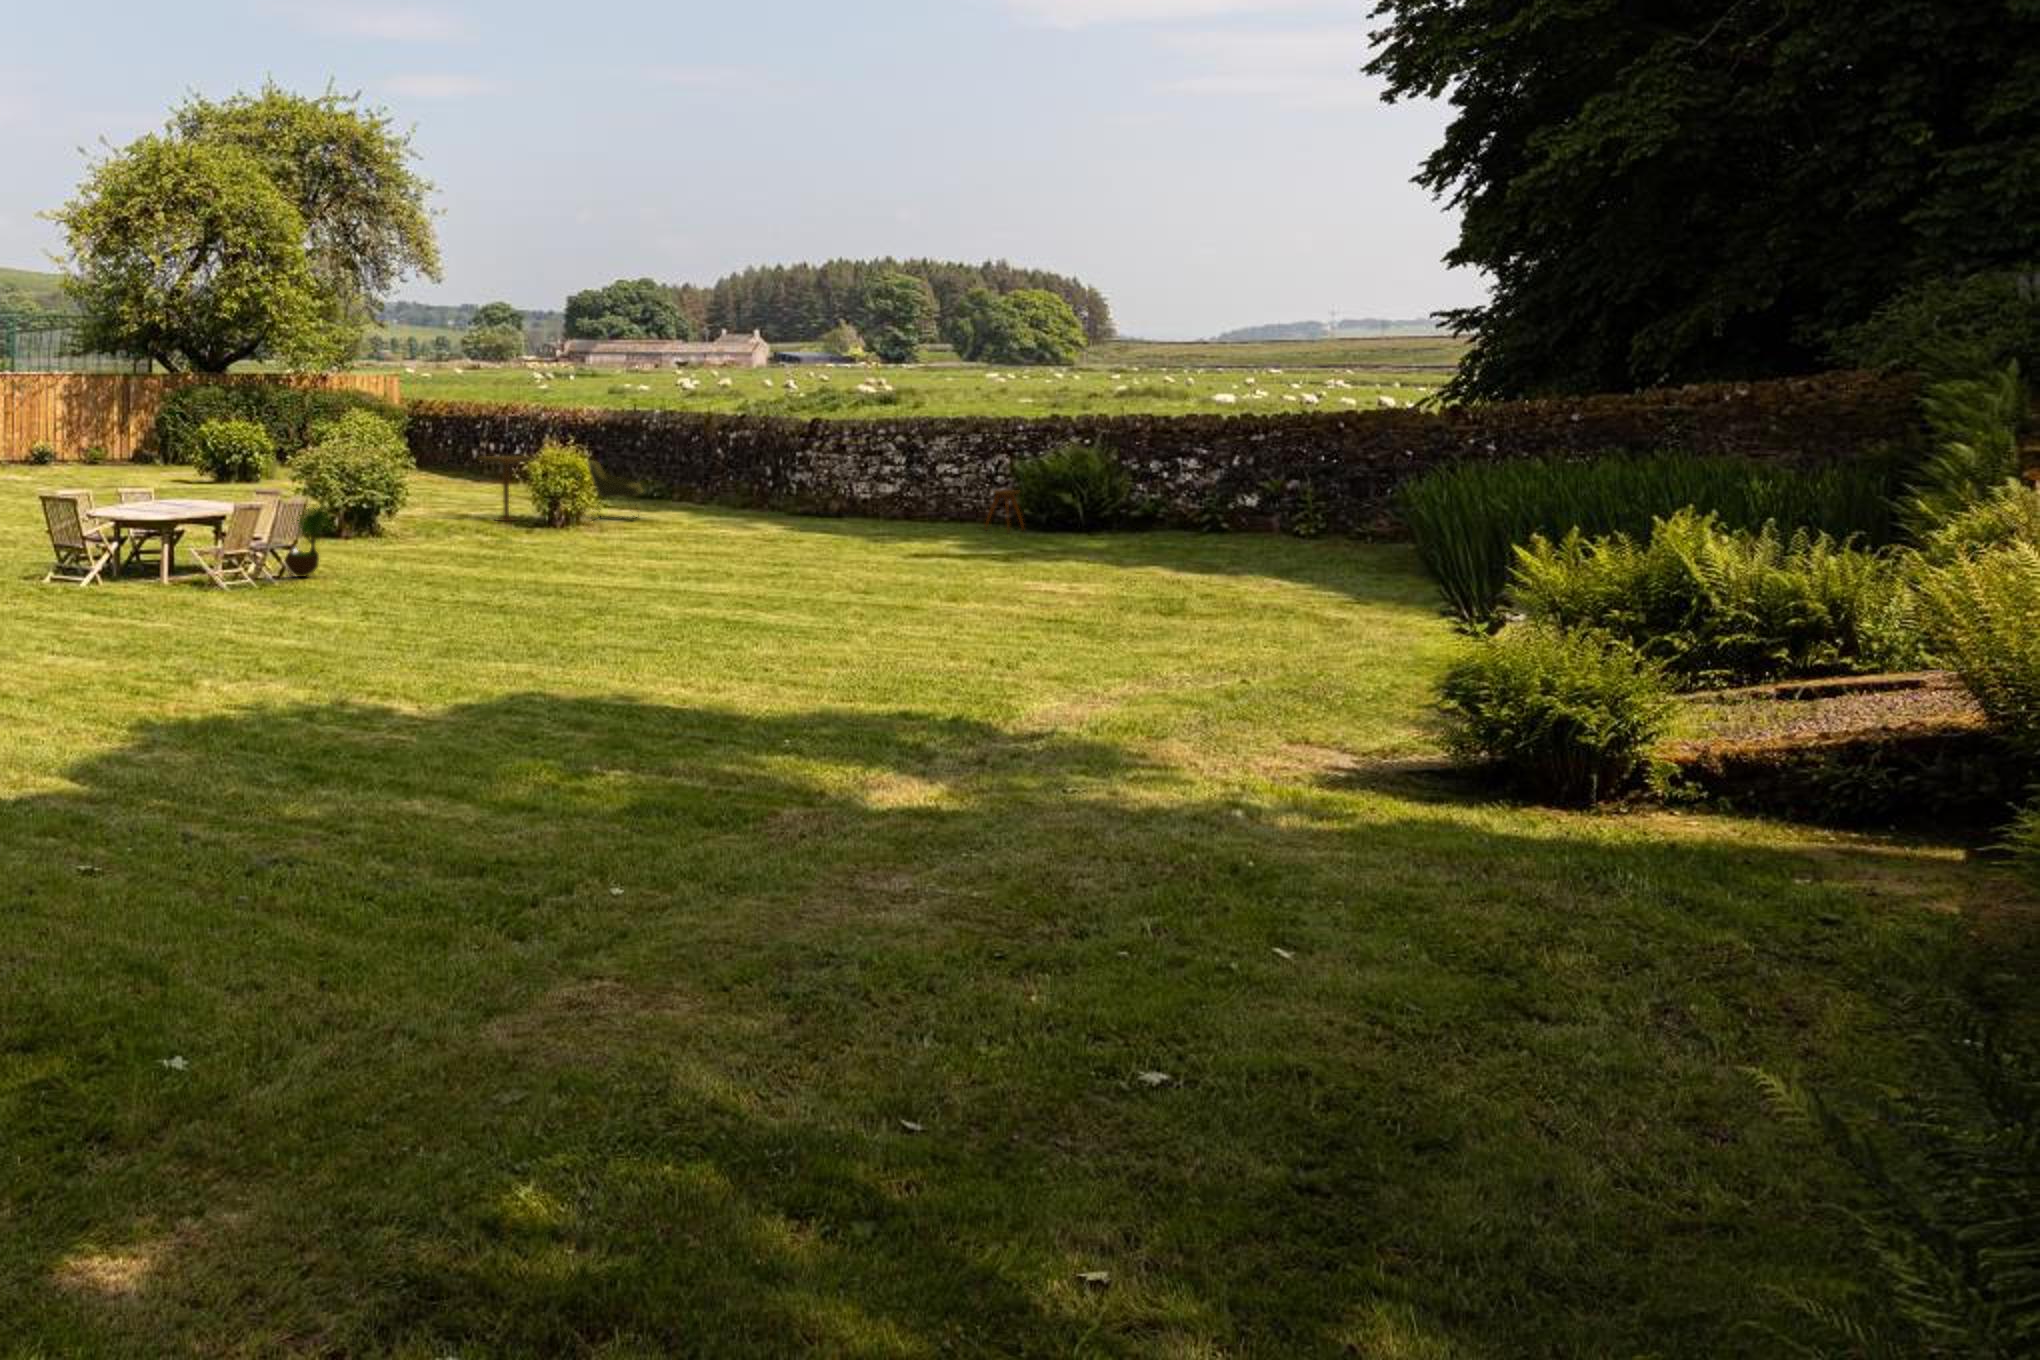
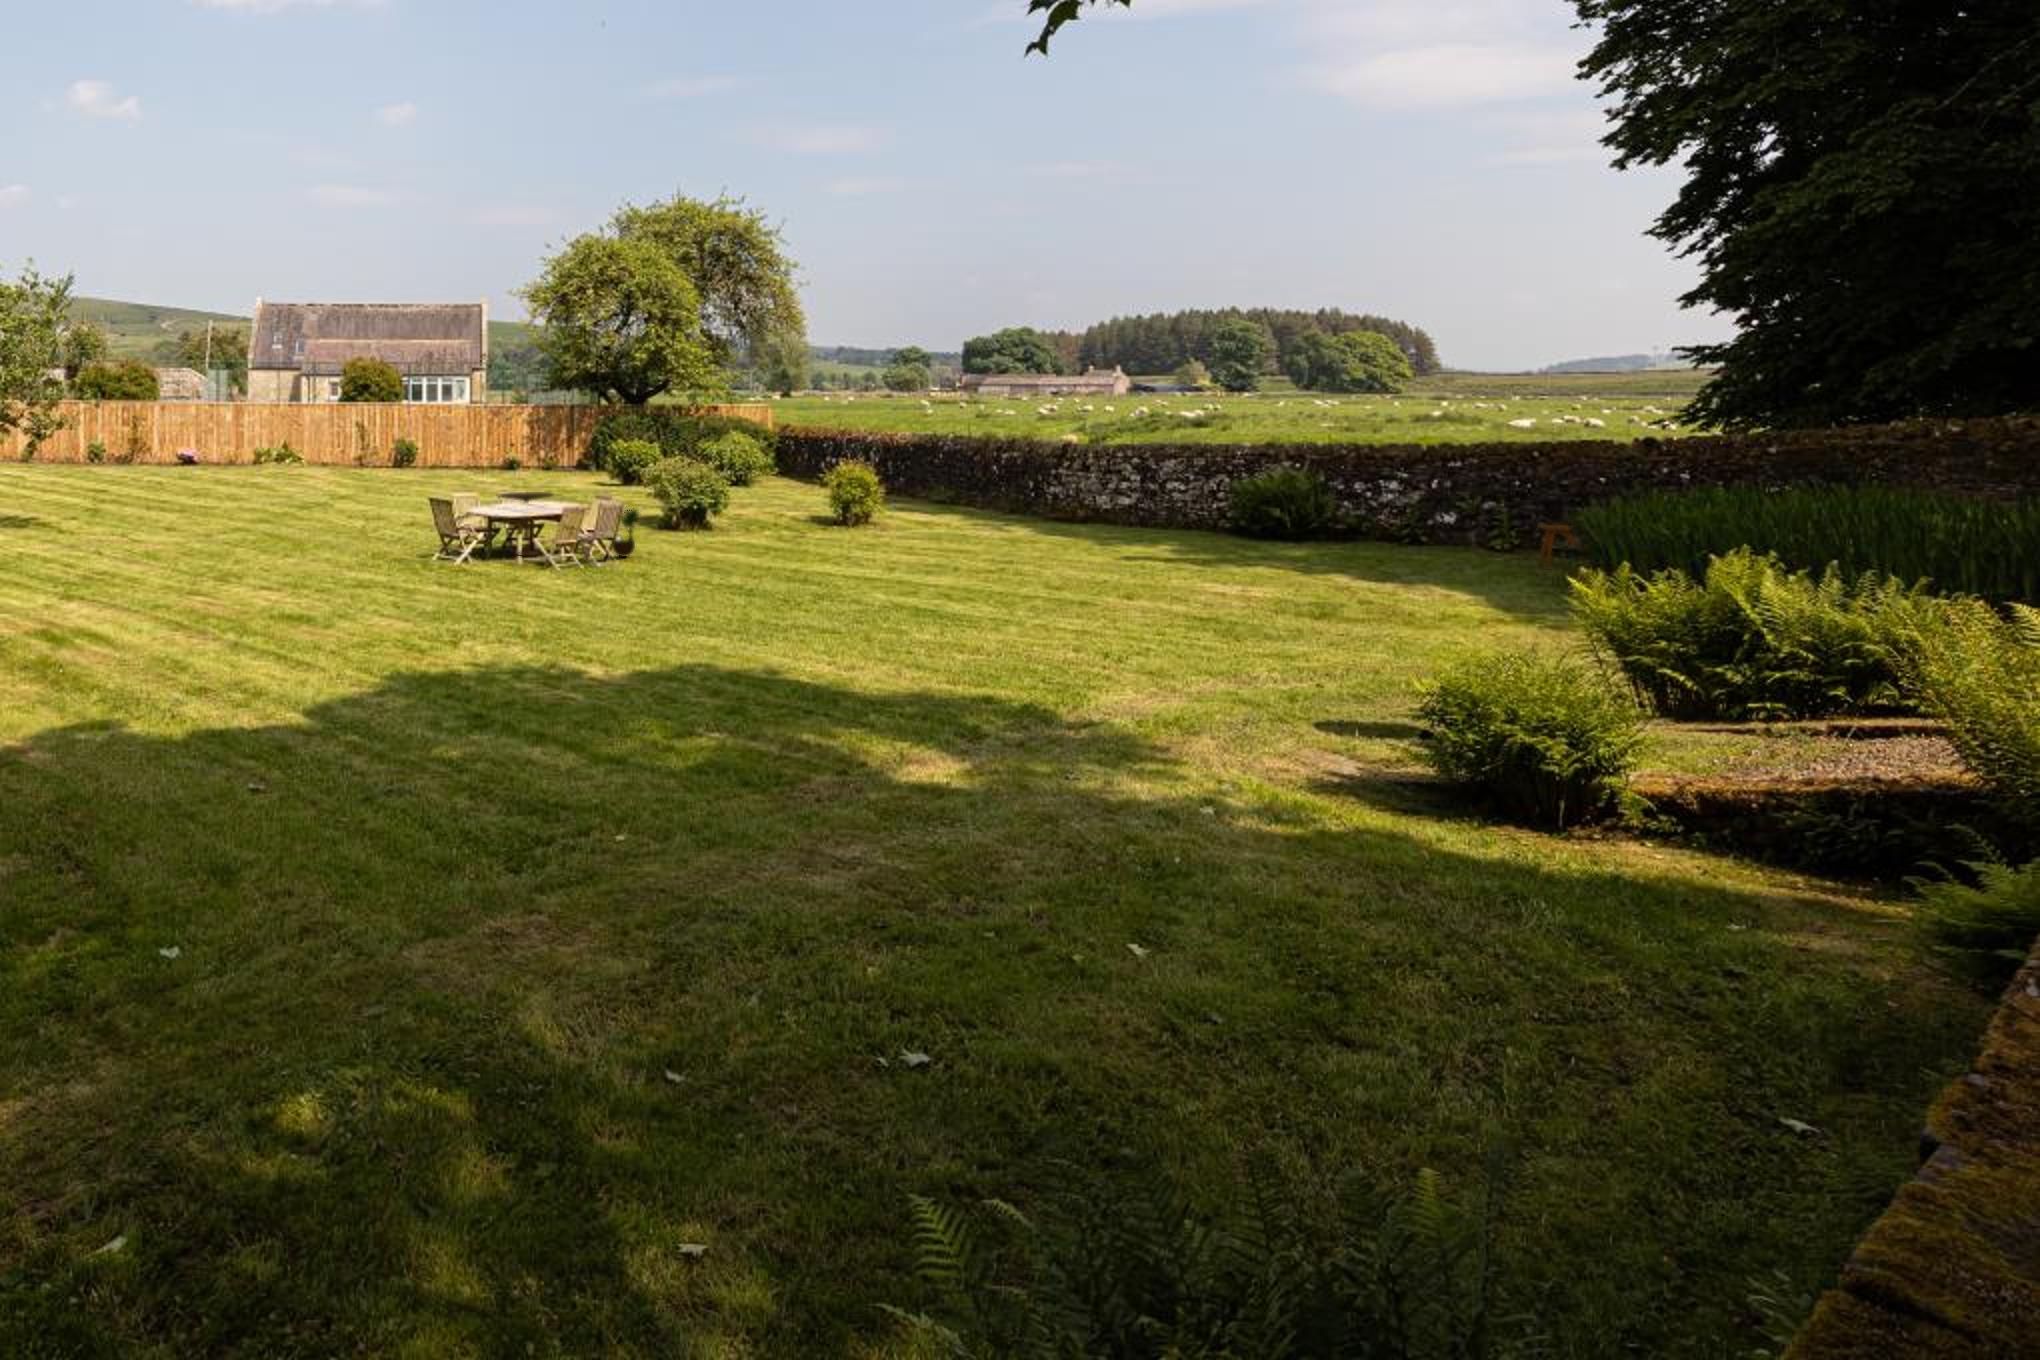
pedestal table: present [478,456,534,521] -> present [499,492,553,556]
lounge chair: present [588,460,643,519] -> none [871,473,916,520]
stool: present [985,490,1024,531] -> present [1539,525,1575,568]

